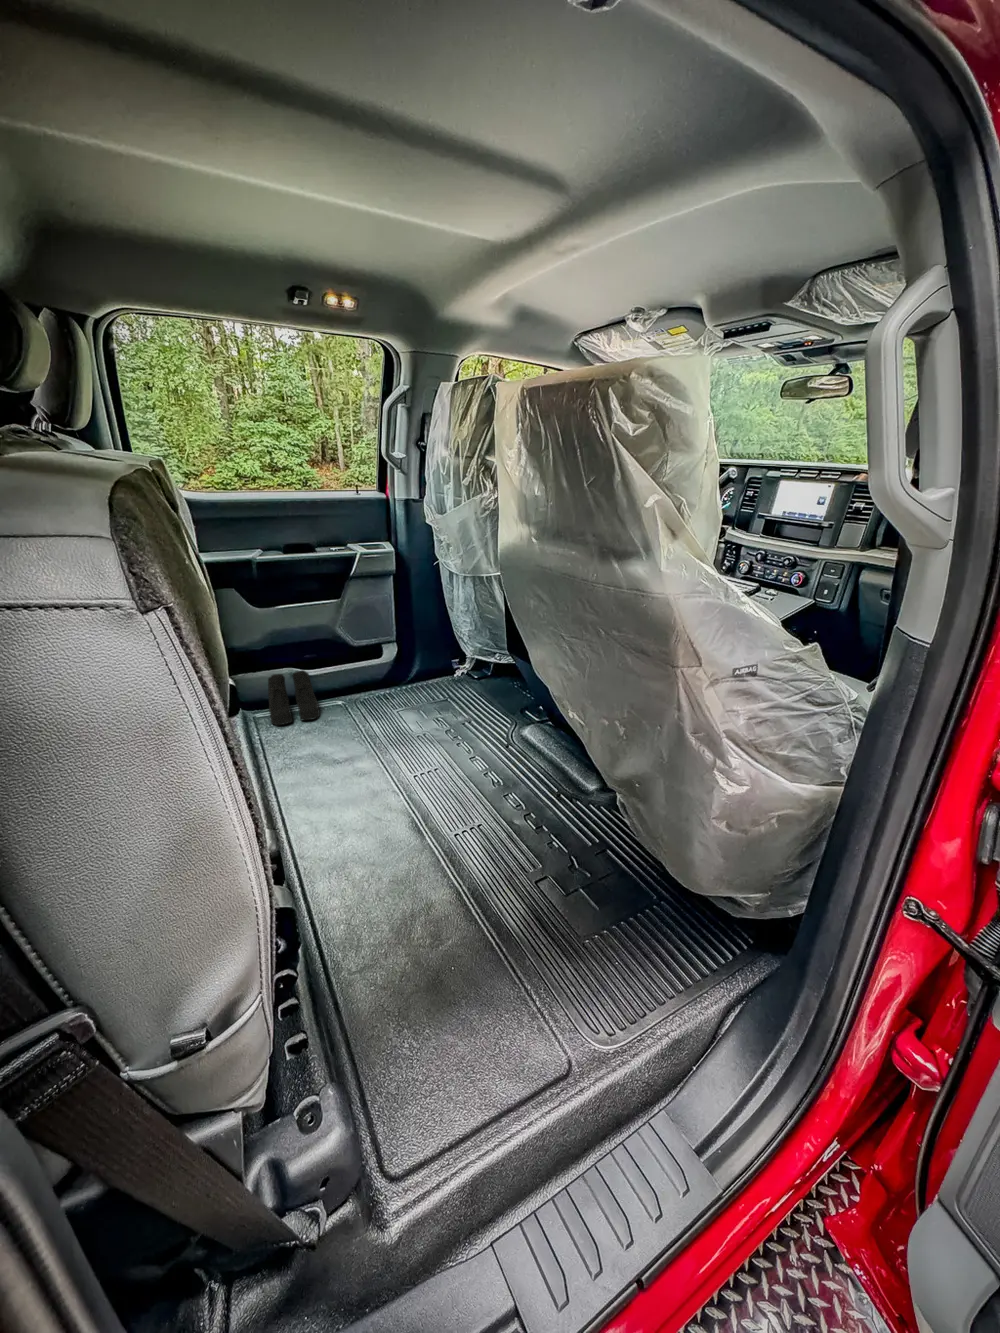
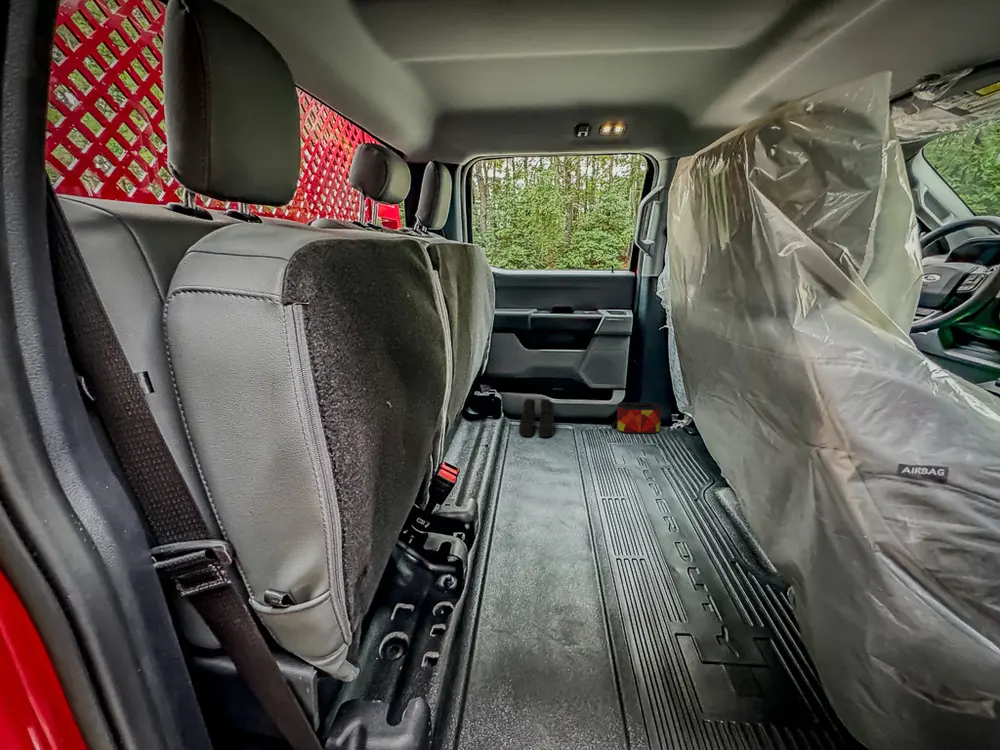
bag: none [387,651,443,693] -> present [611,402,662,434]

